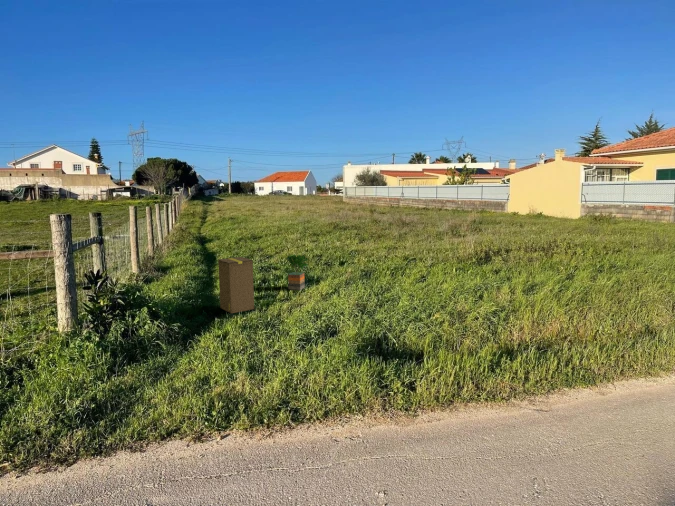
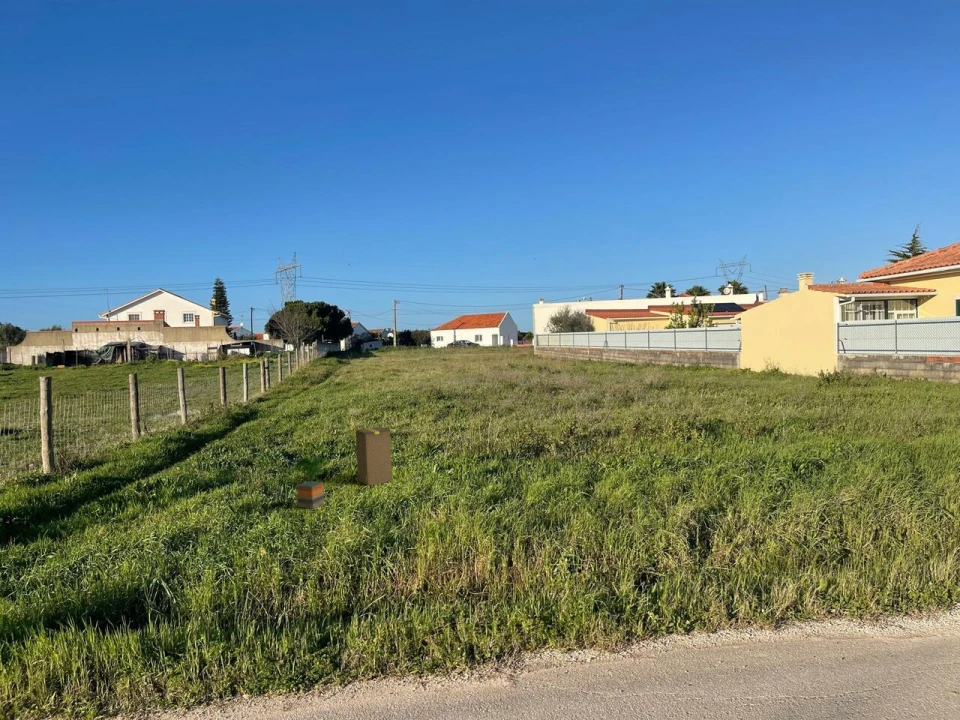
cardboard box: present [218,257,254,313] -> present [356,427,392,486]

